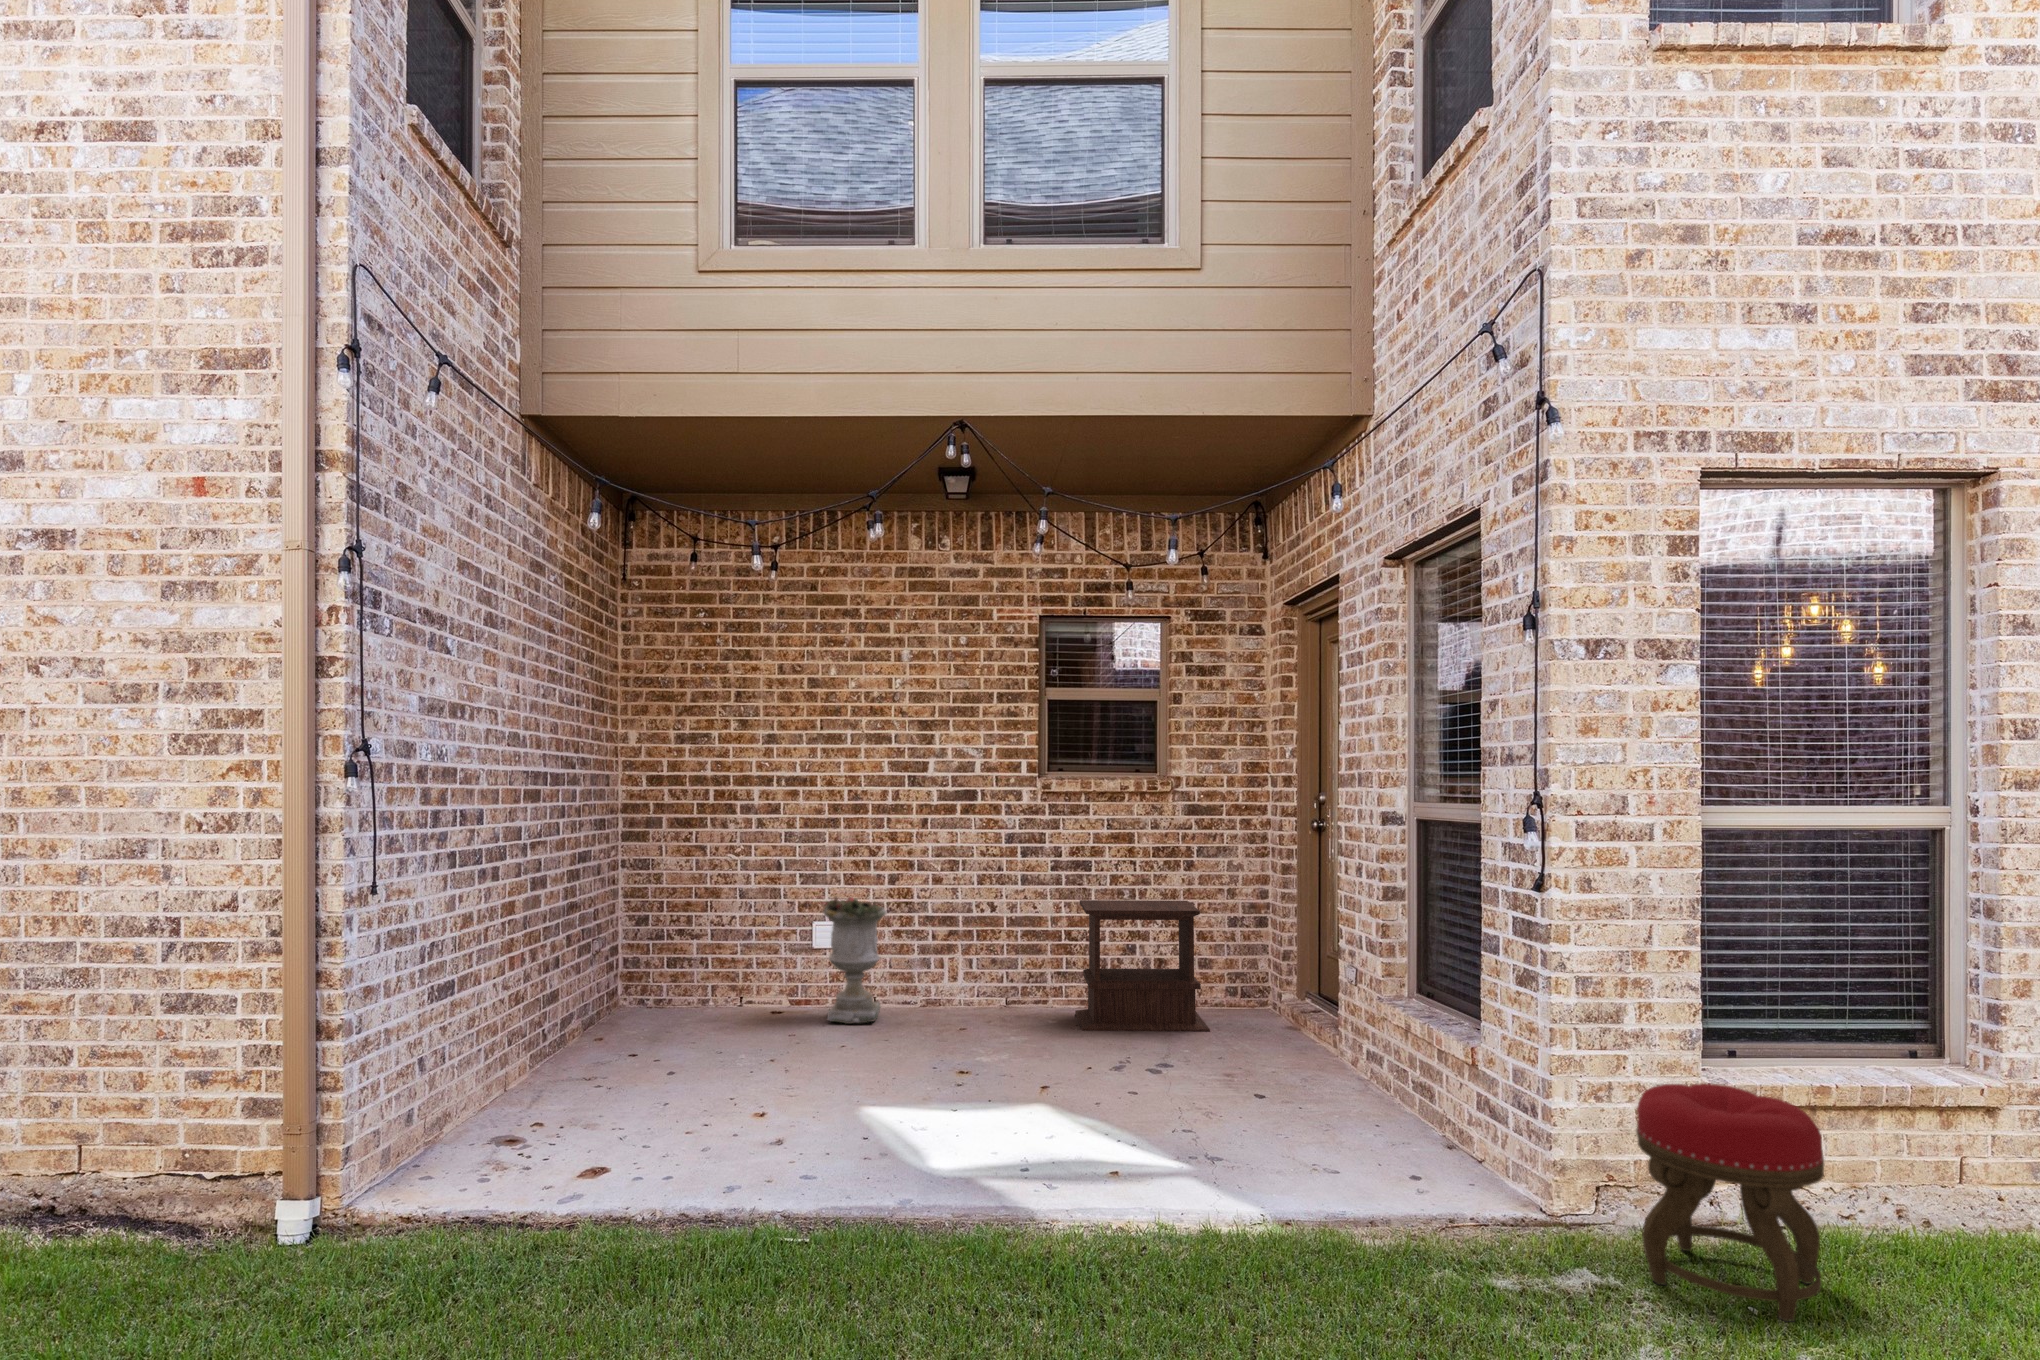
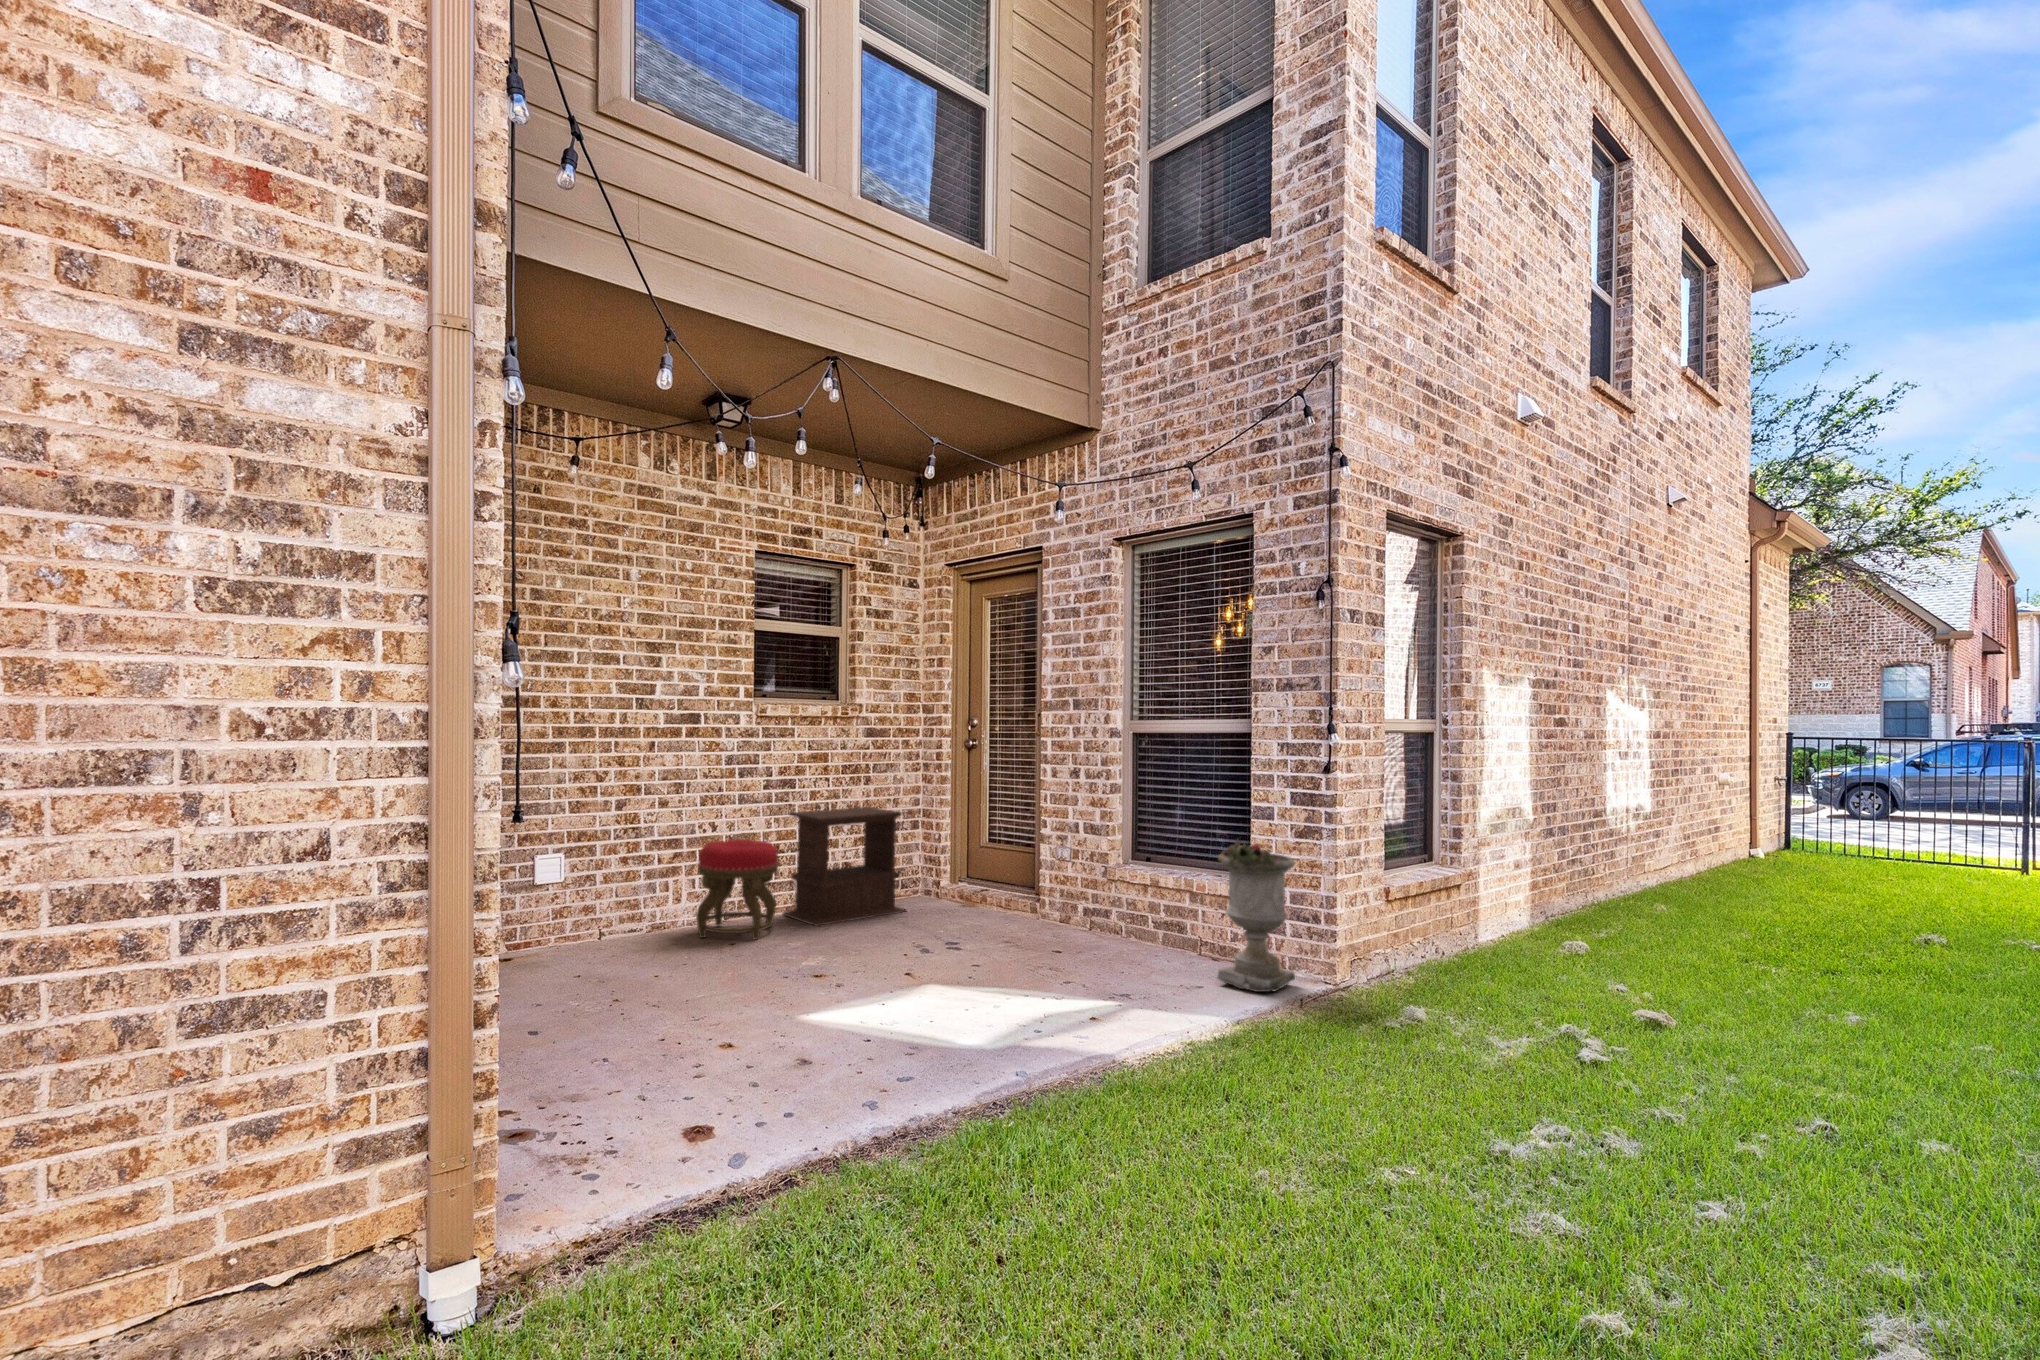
planter: present [824,897,886,1024] -> present [1217,840,1295,992]
stool: present [1636,1084,1824,1322] -> present [696,839,778,939]

